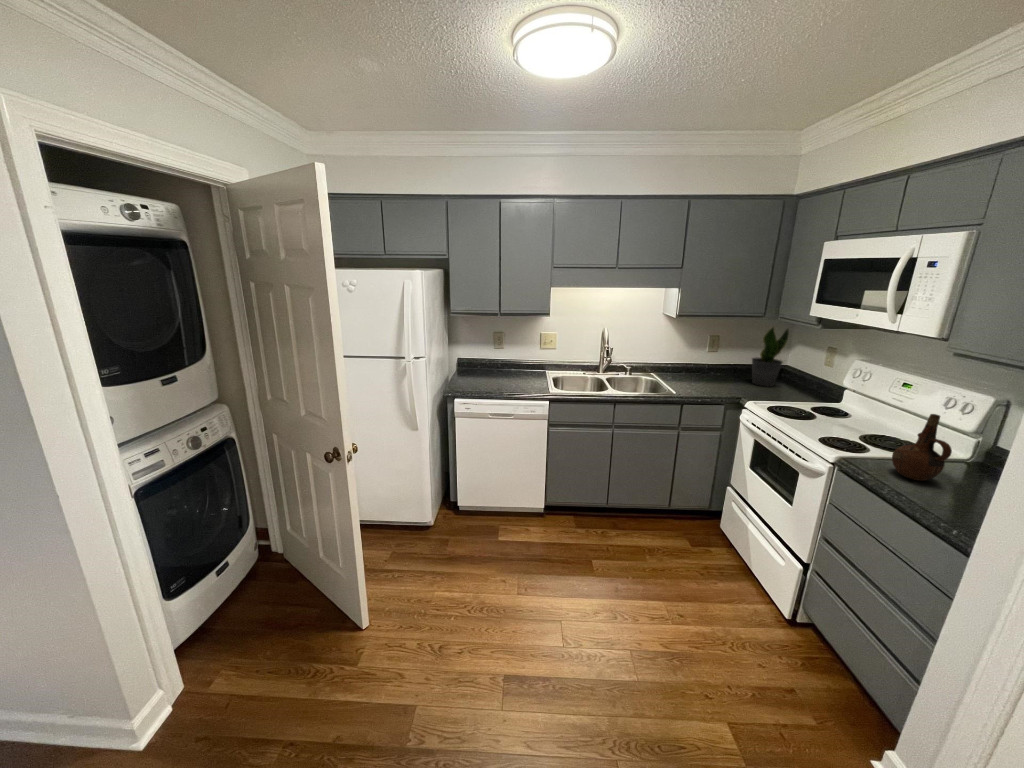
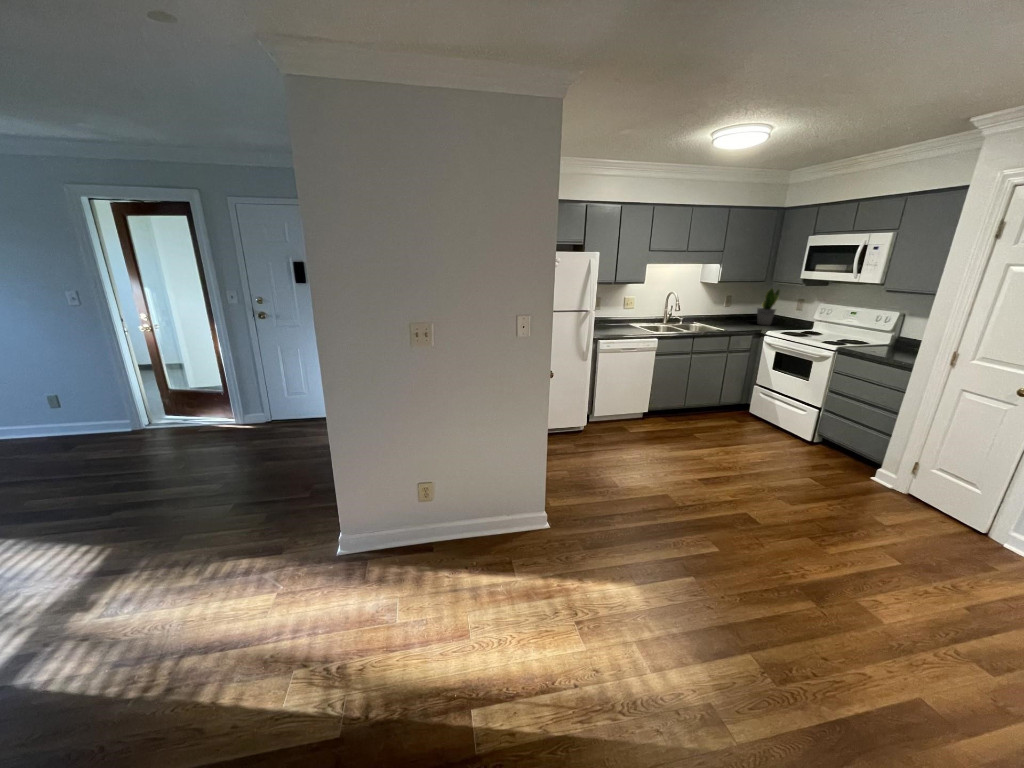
ceramic pitcher: present [892,414,952,481] -> none [864,319,891,352]

